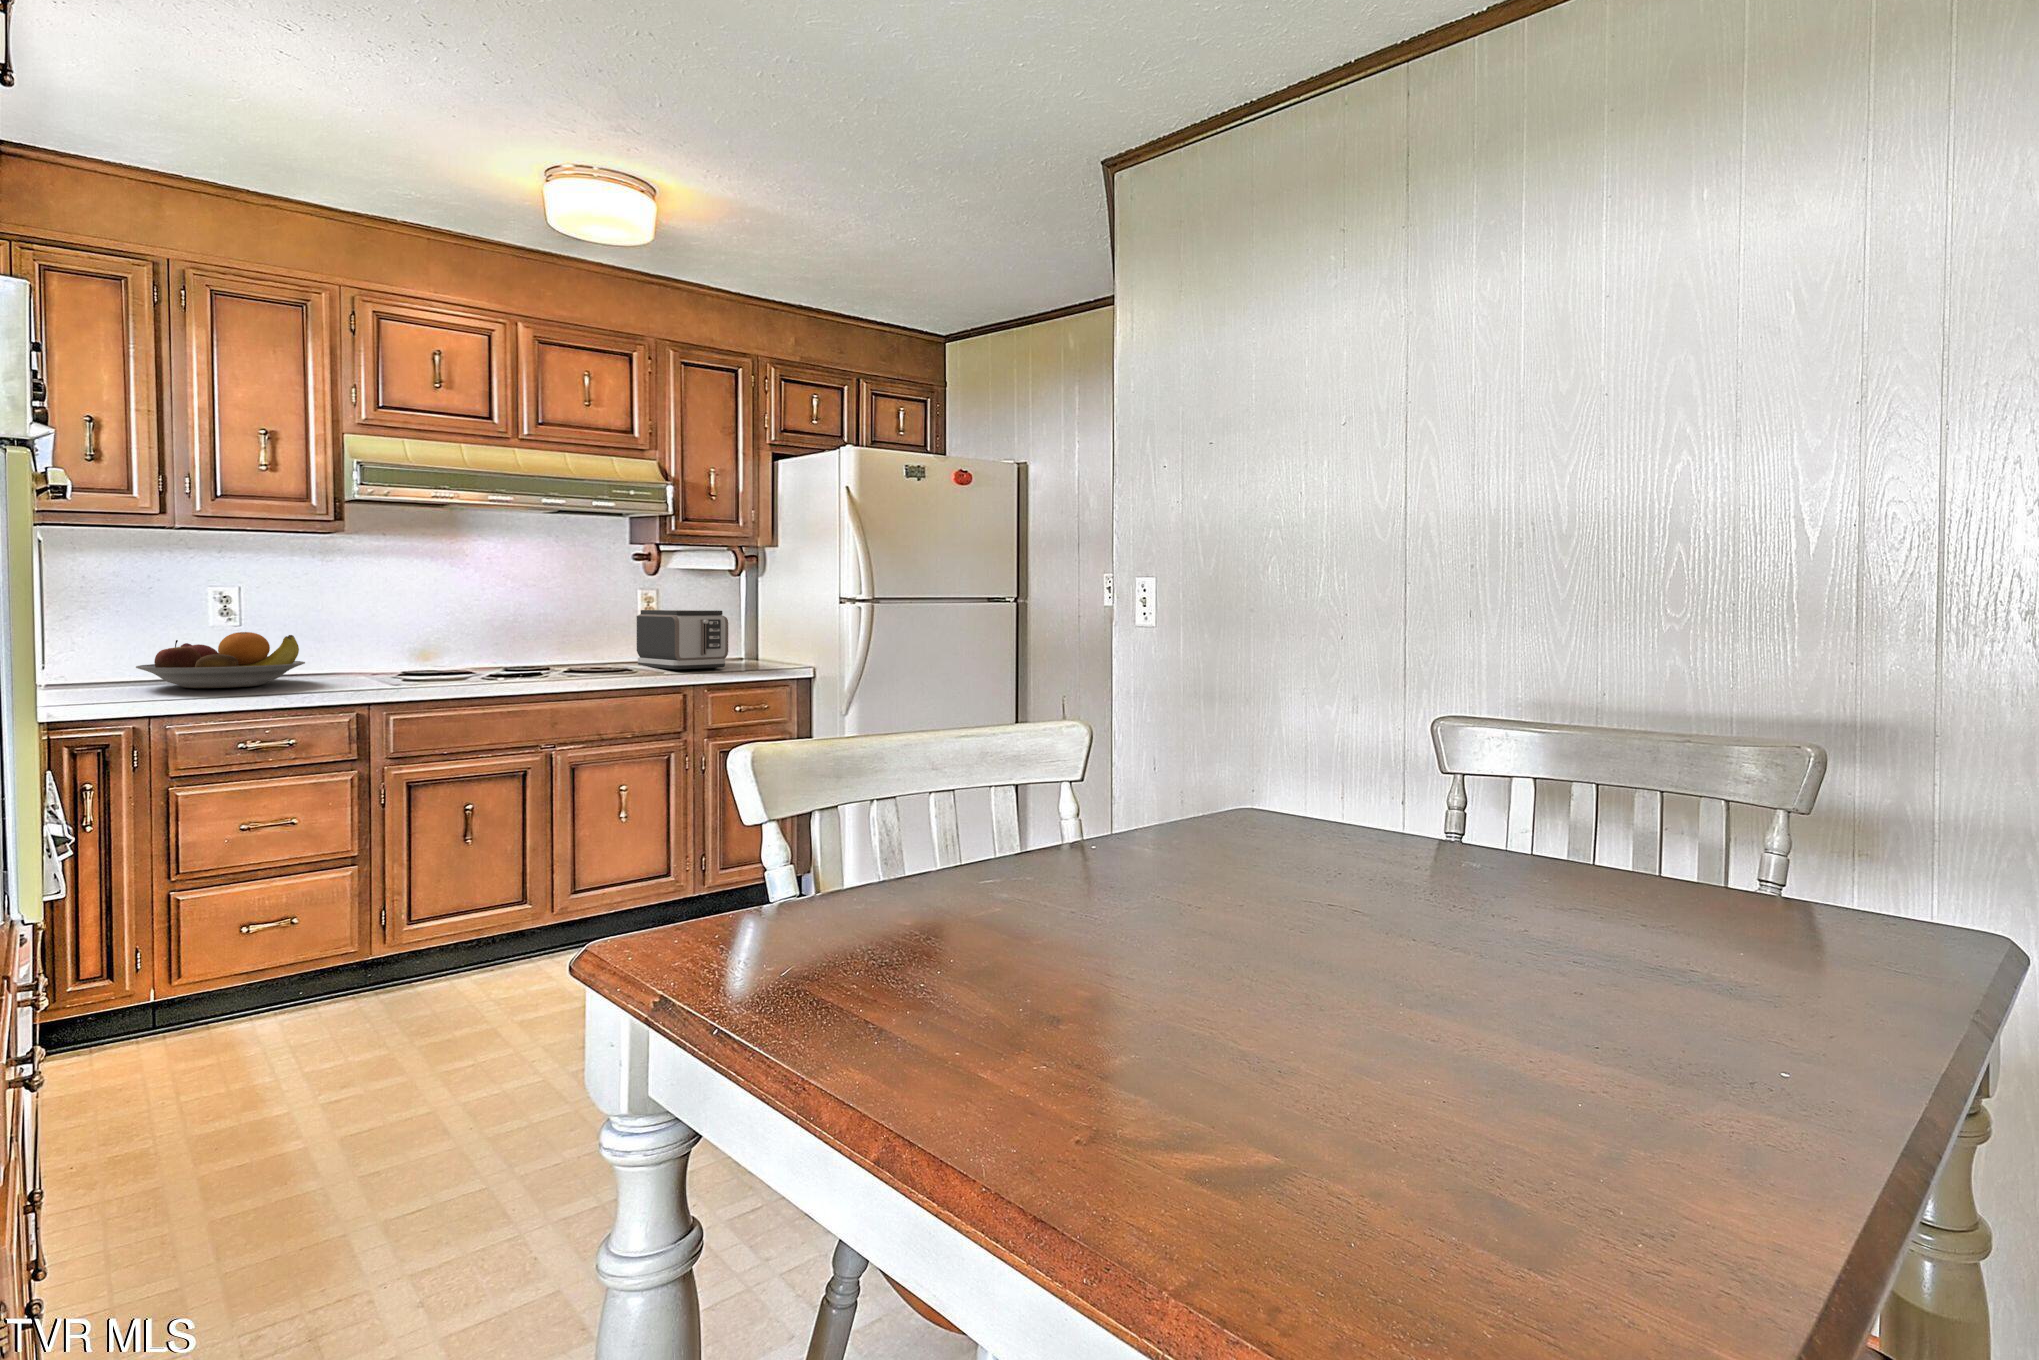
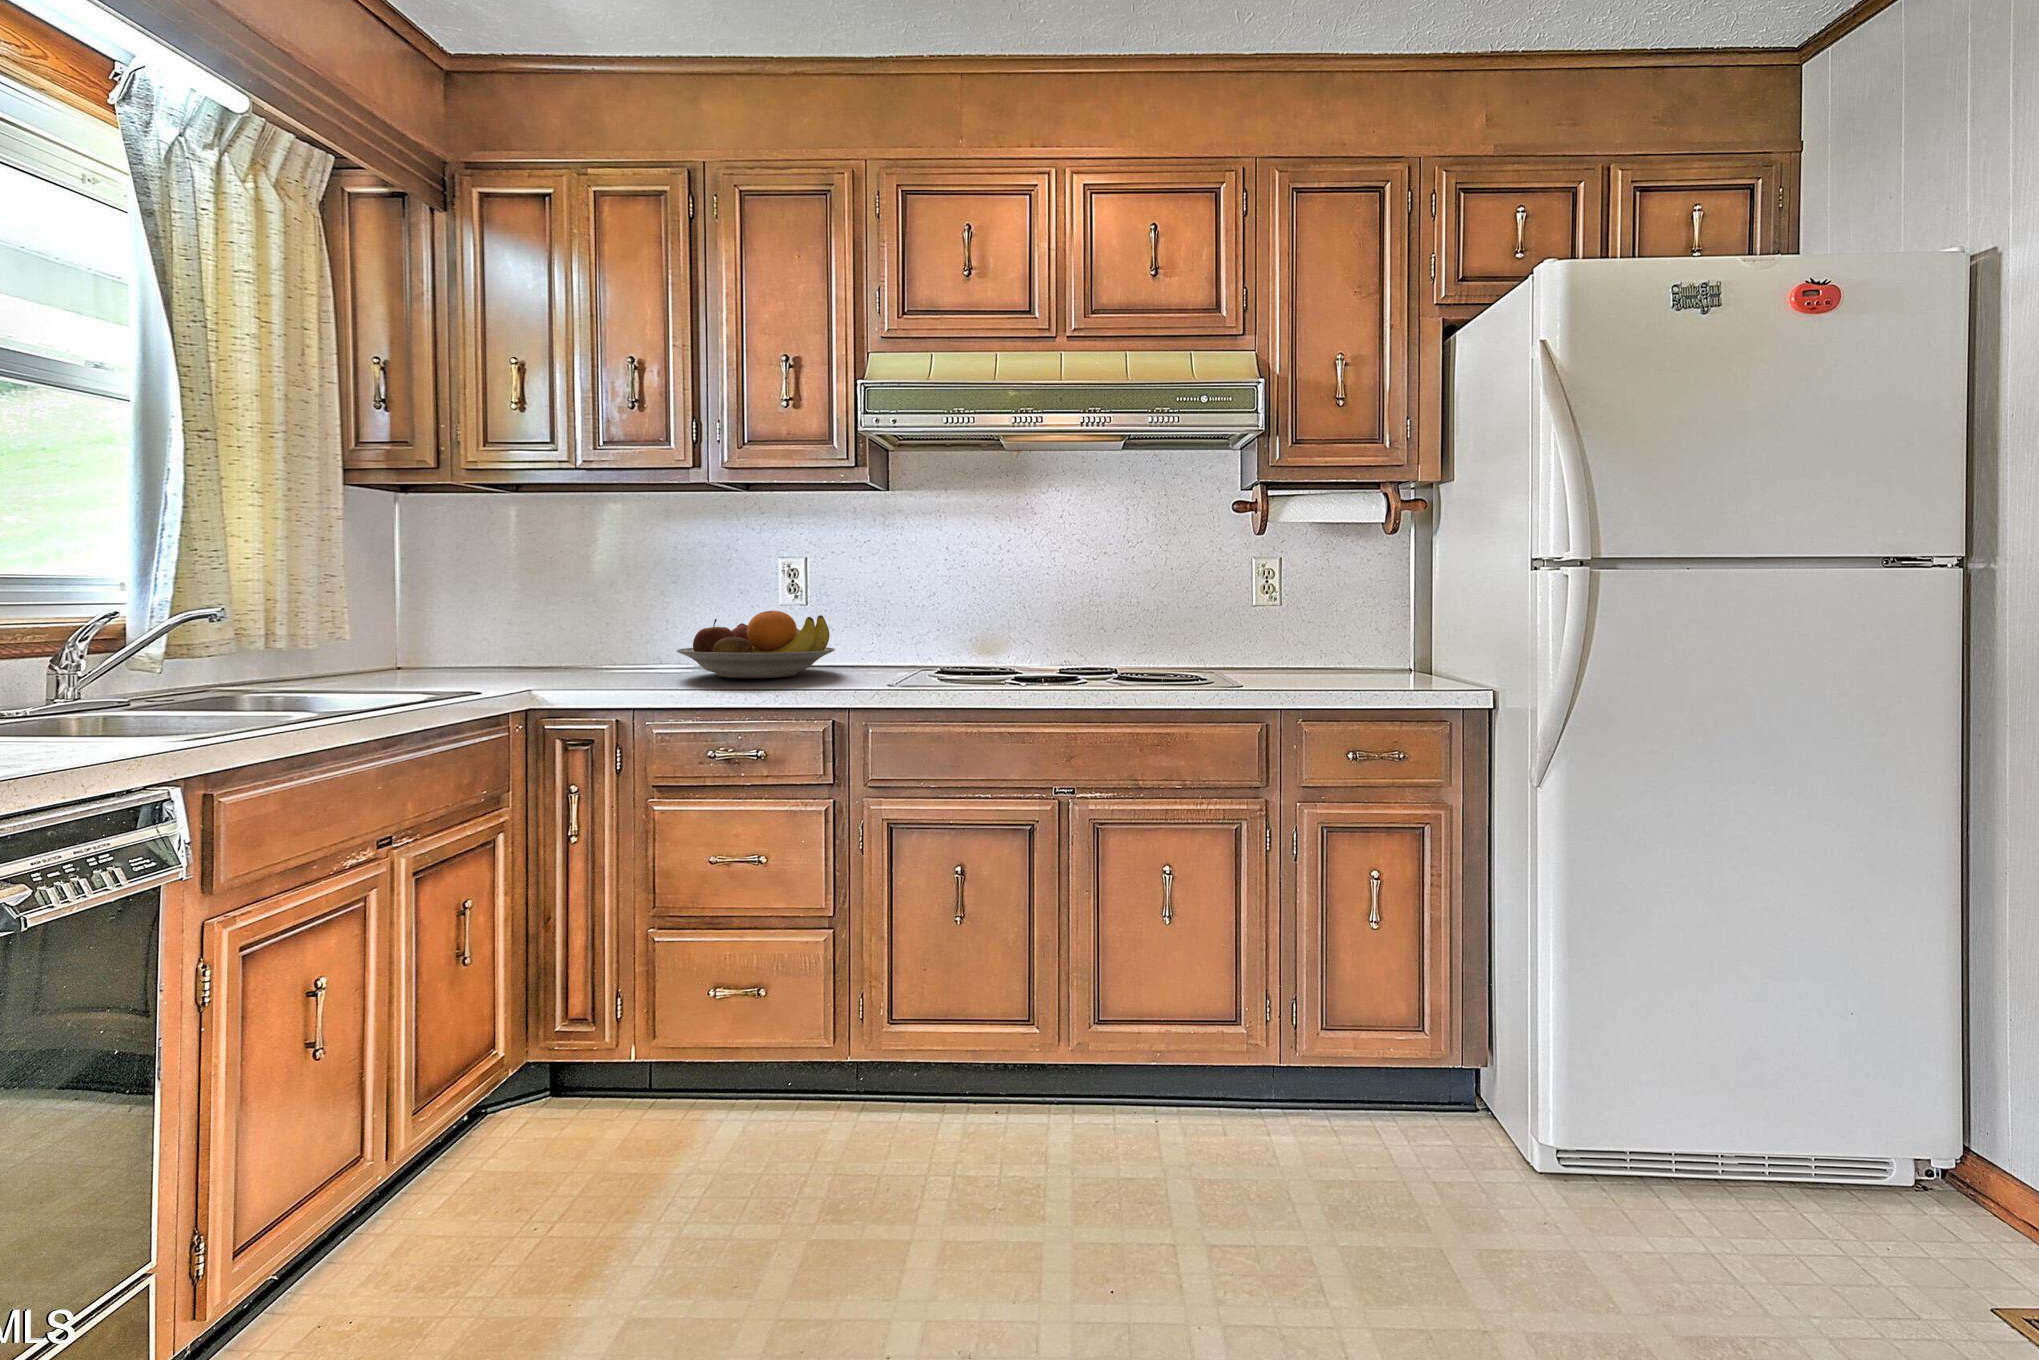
toaster: present [637,610,728,669] -> none [1246,587,1360,682]

